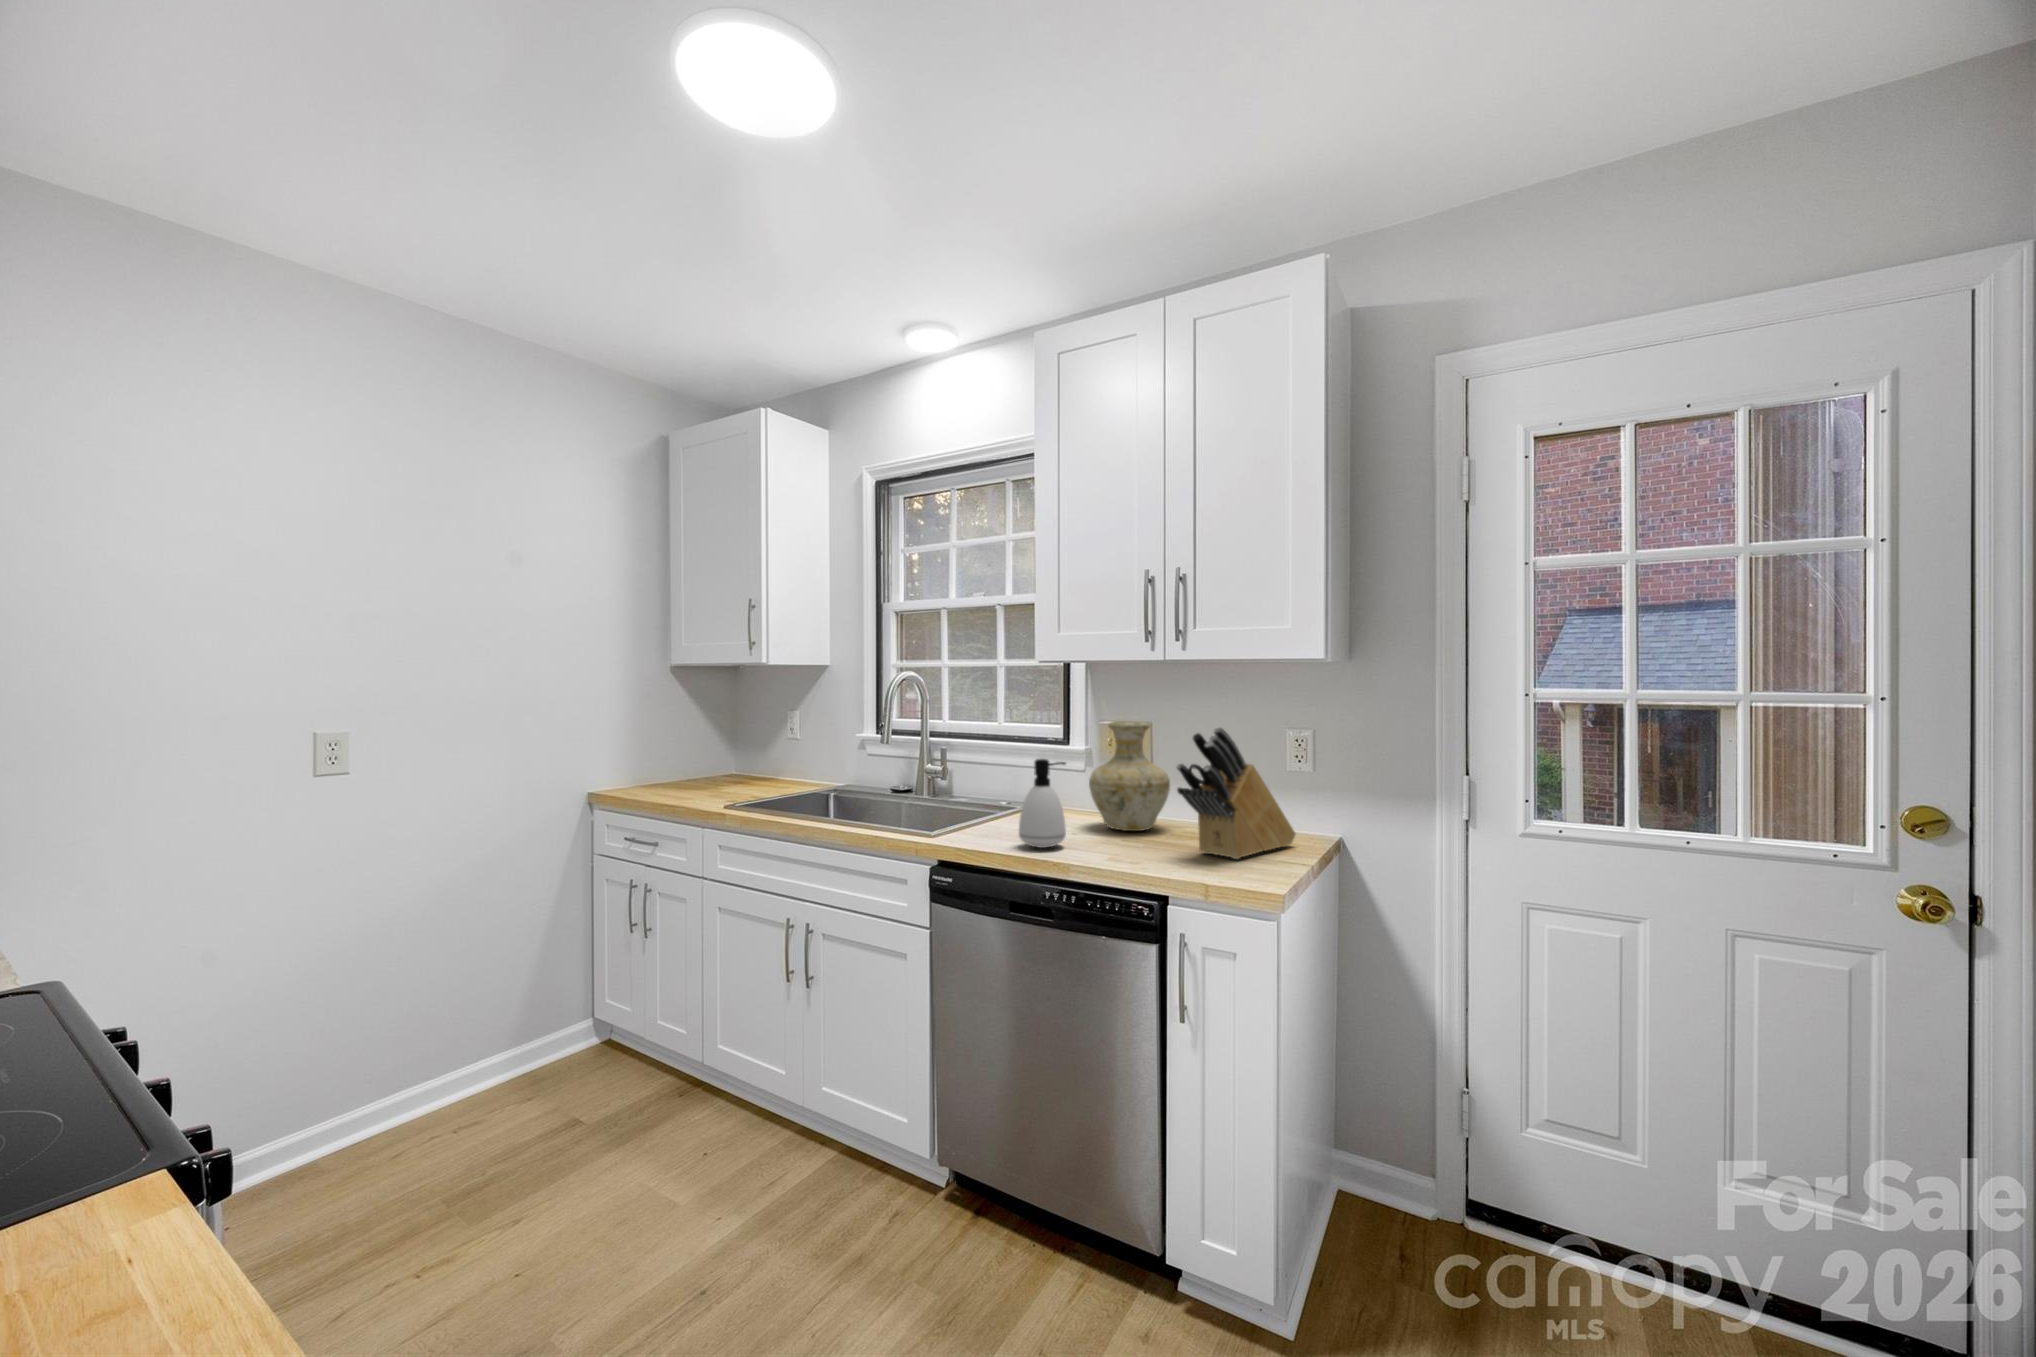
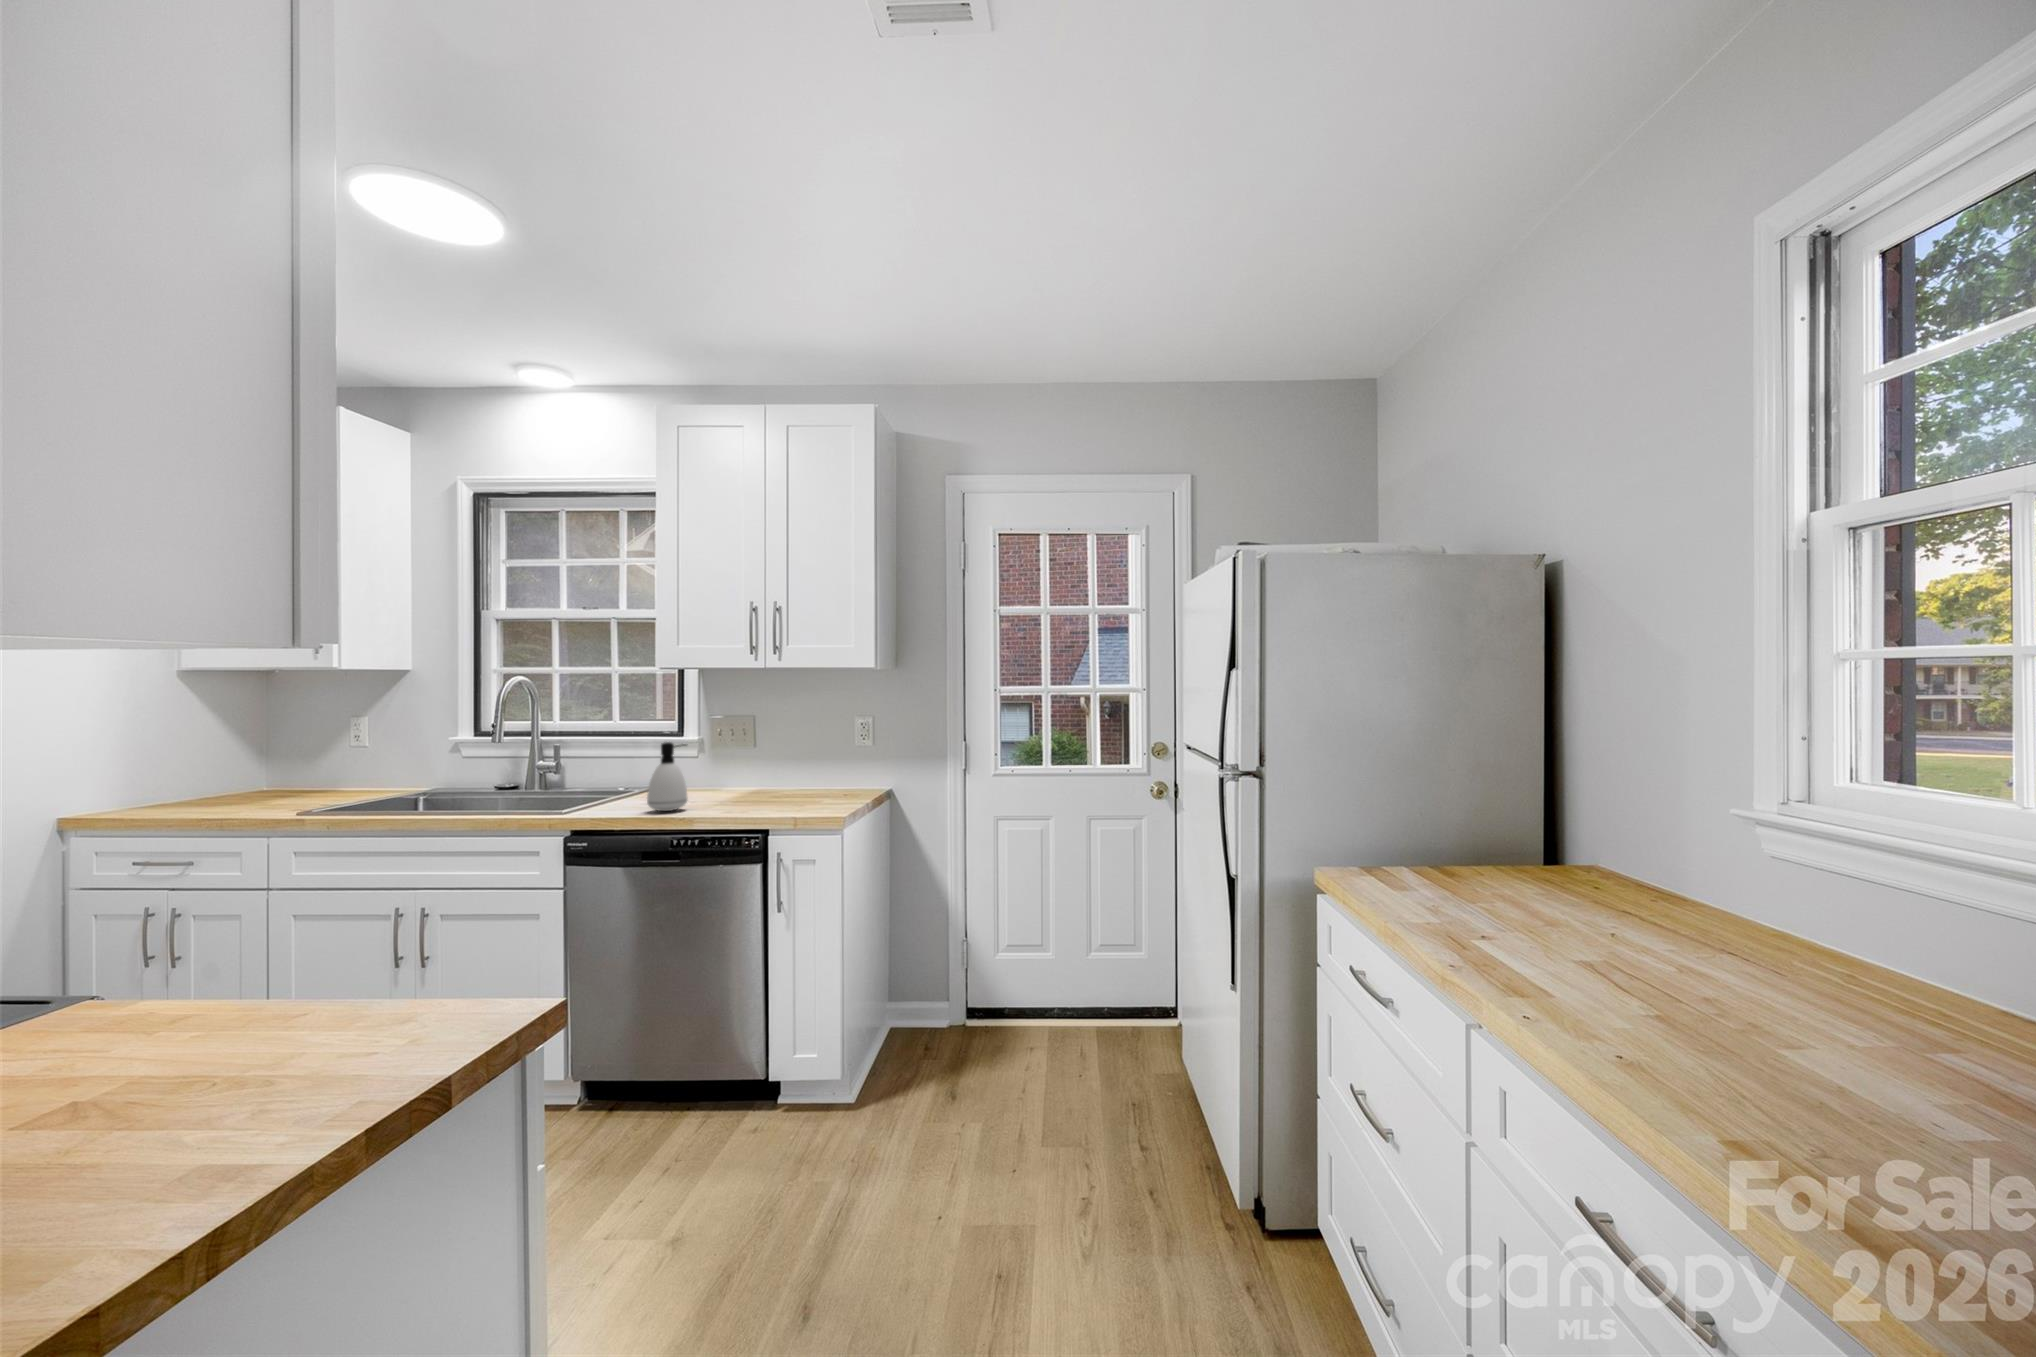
vase: present [1089,722,1170,831] -> none [702,714,768,797]
knife block: present [1176,727,1295,859] -> none [776,713,859,804]

